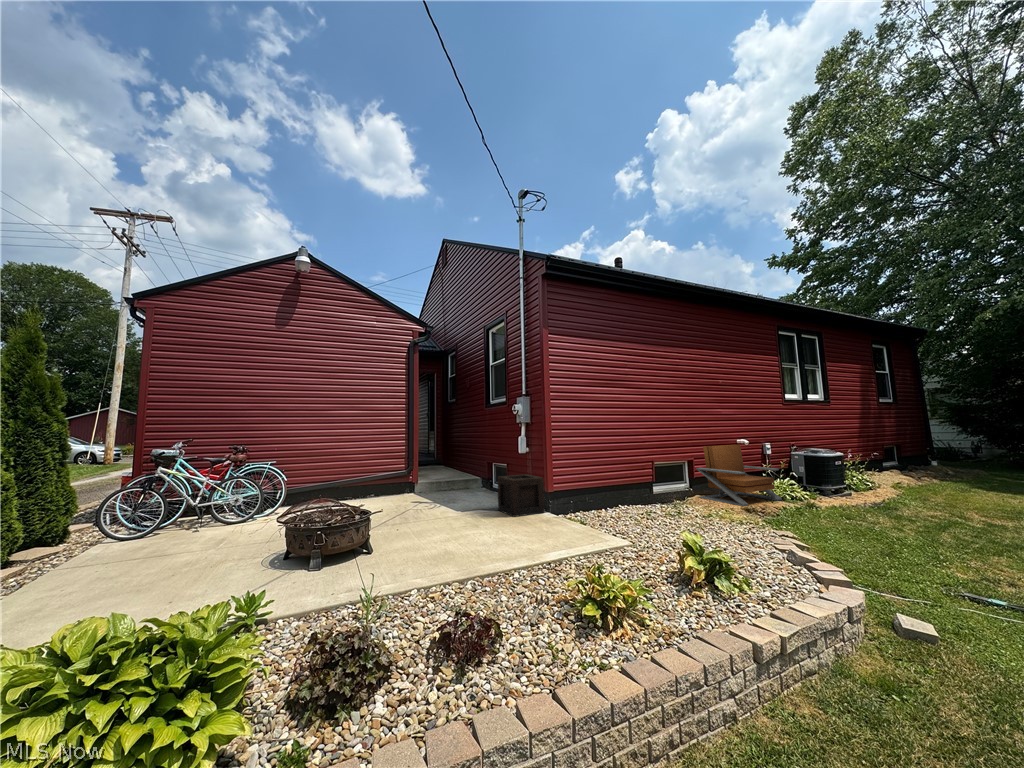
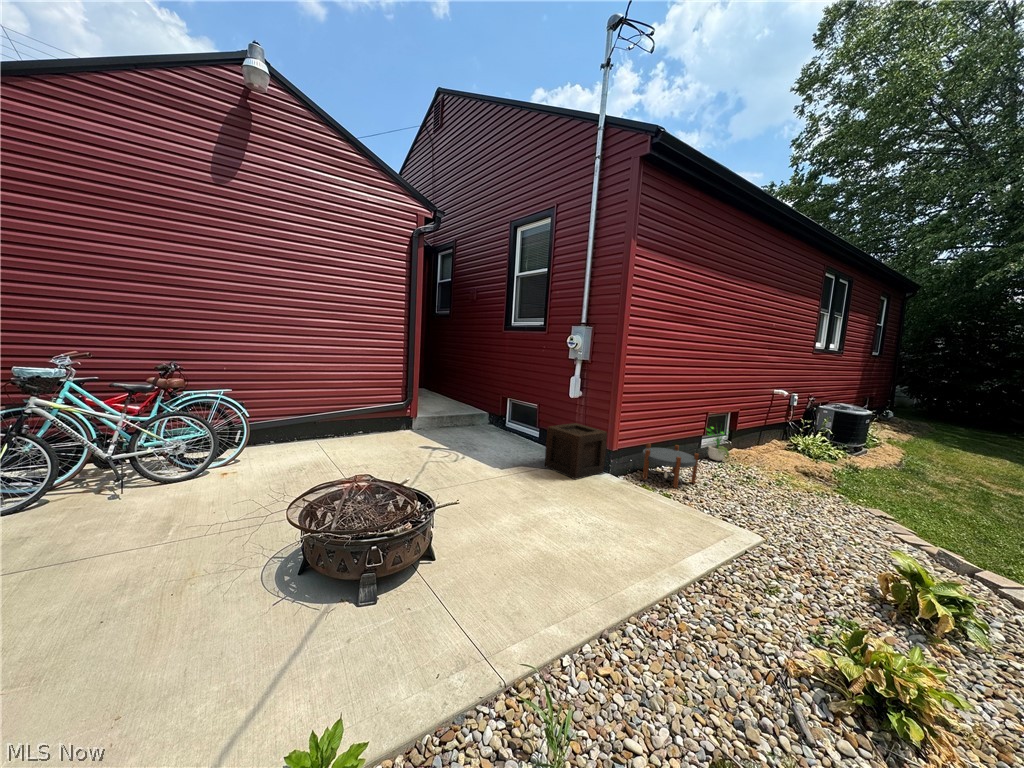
lounge chair: present [696,444,782,506] -> none [740,397,826,467]
potted plant: none [651,465,678,504] -> present [707,427,729,461]
side table: none [574,487,620,520] -> present [643,443,699,488]

